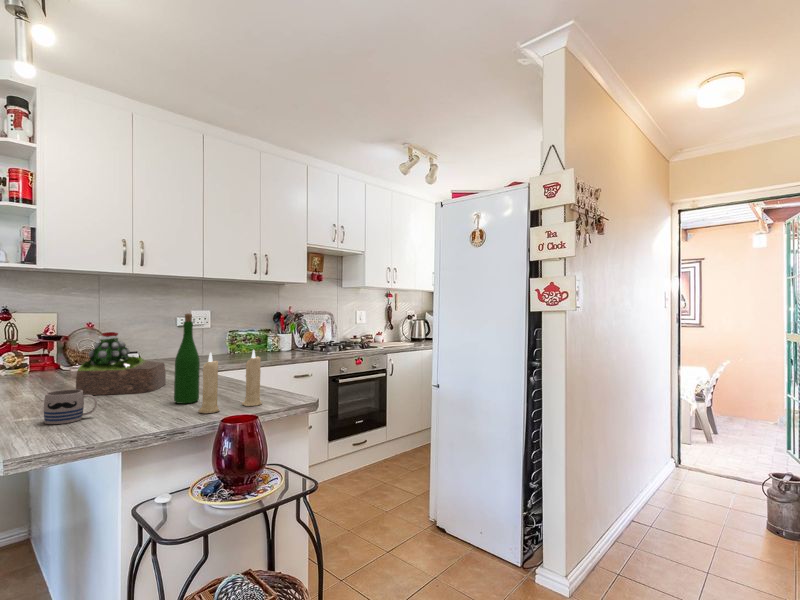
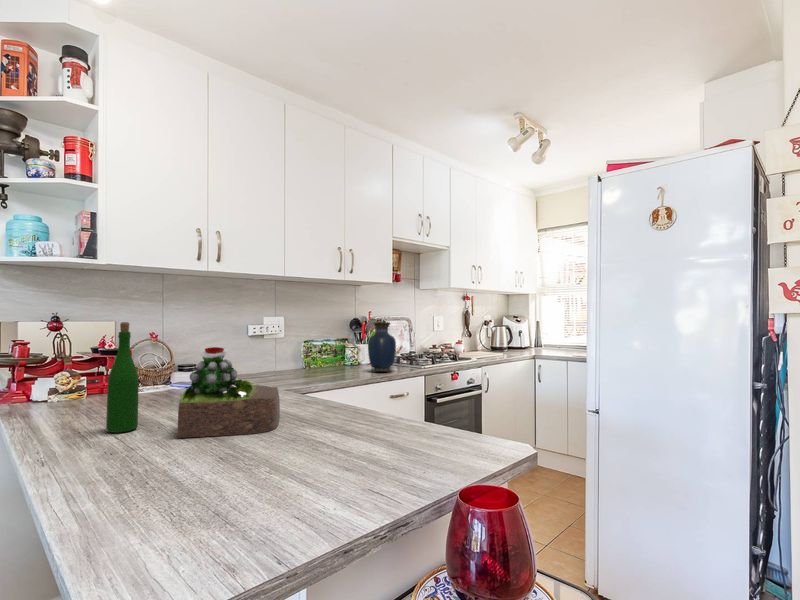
wine bottle: present [174,314,200,404] -> present [106,322,139,433]
vase: none [279,315,303,356] -> present [368,322,396,371]
candle: present [198,350,262,413] -> none [389,372,465,478]
mug: present [44,390,97,424] -> none [174,441,247,502]

